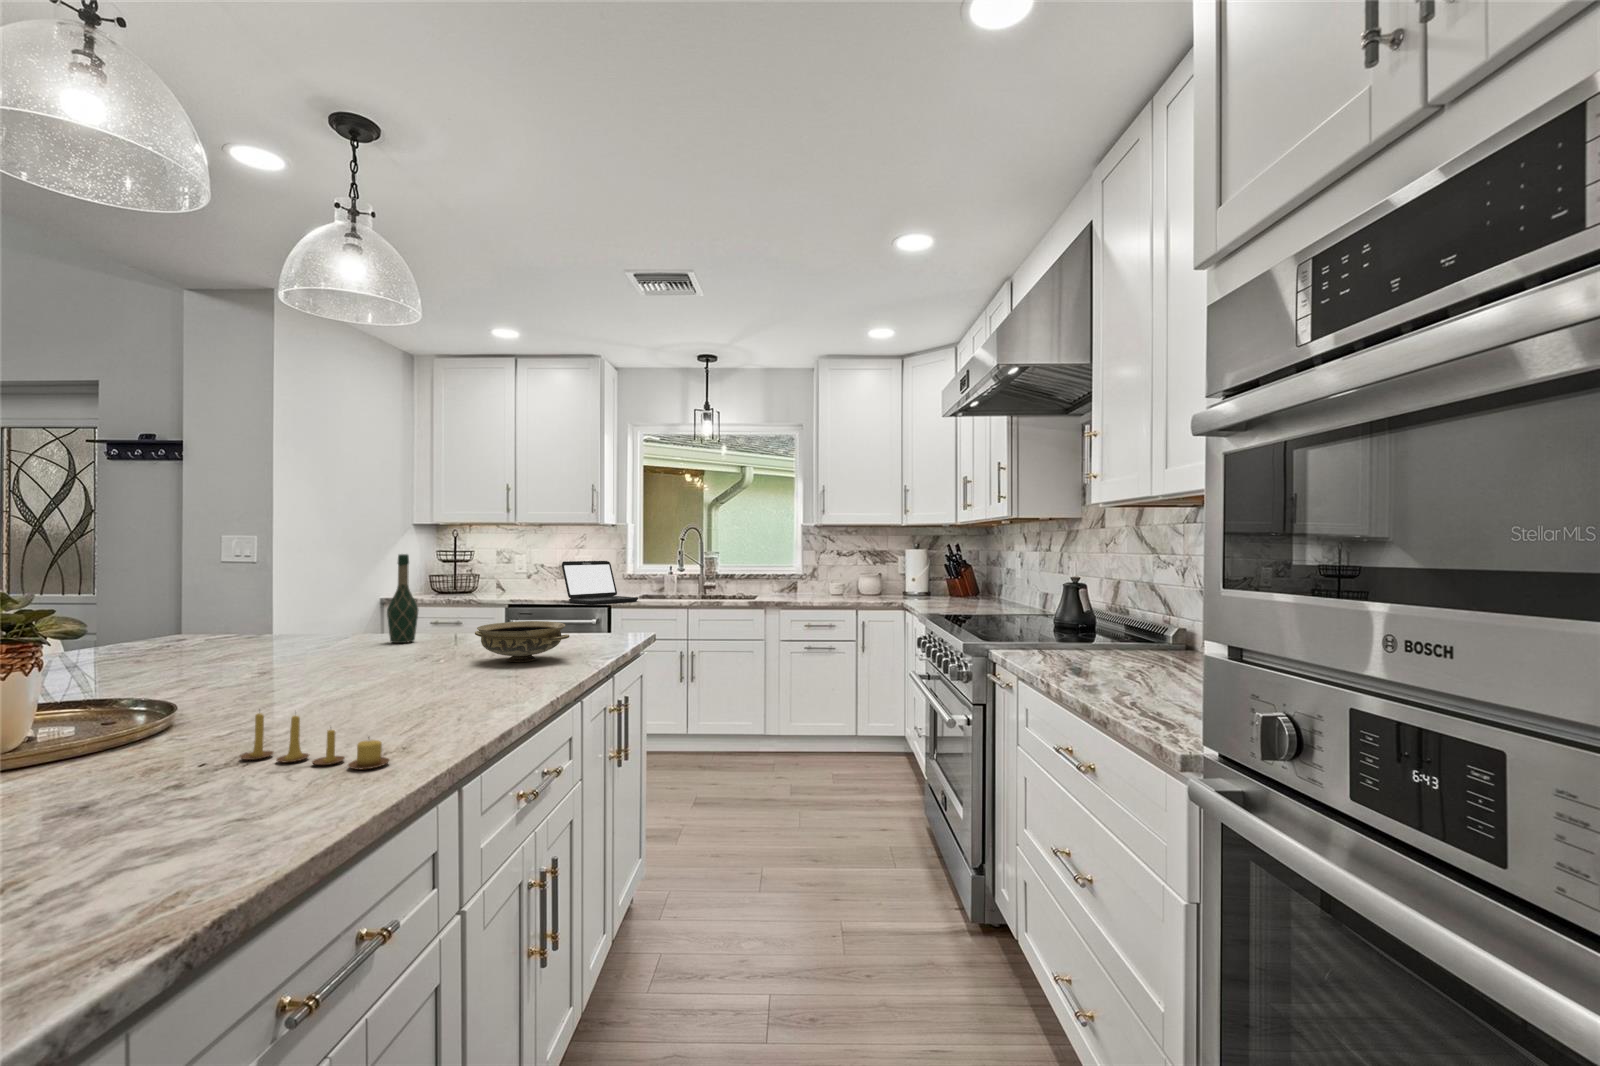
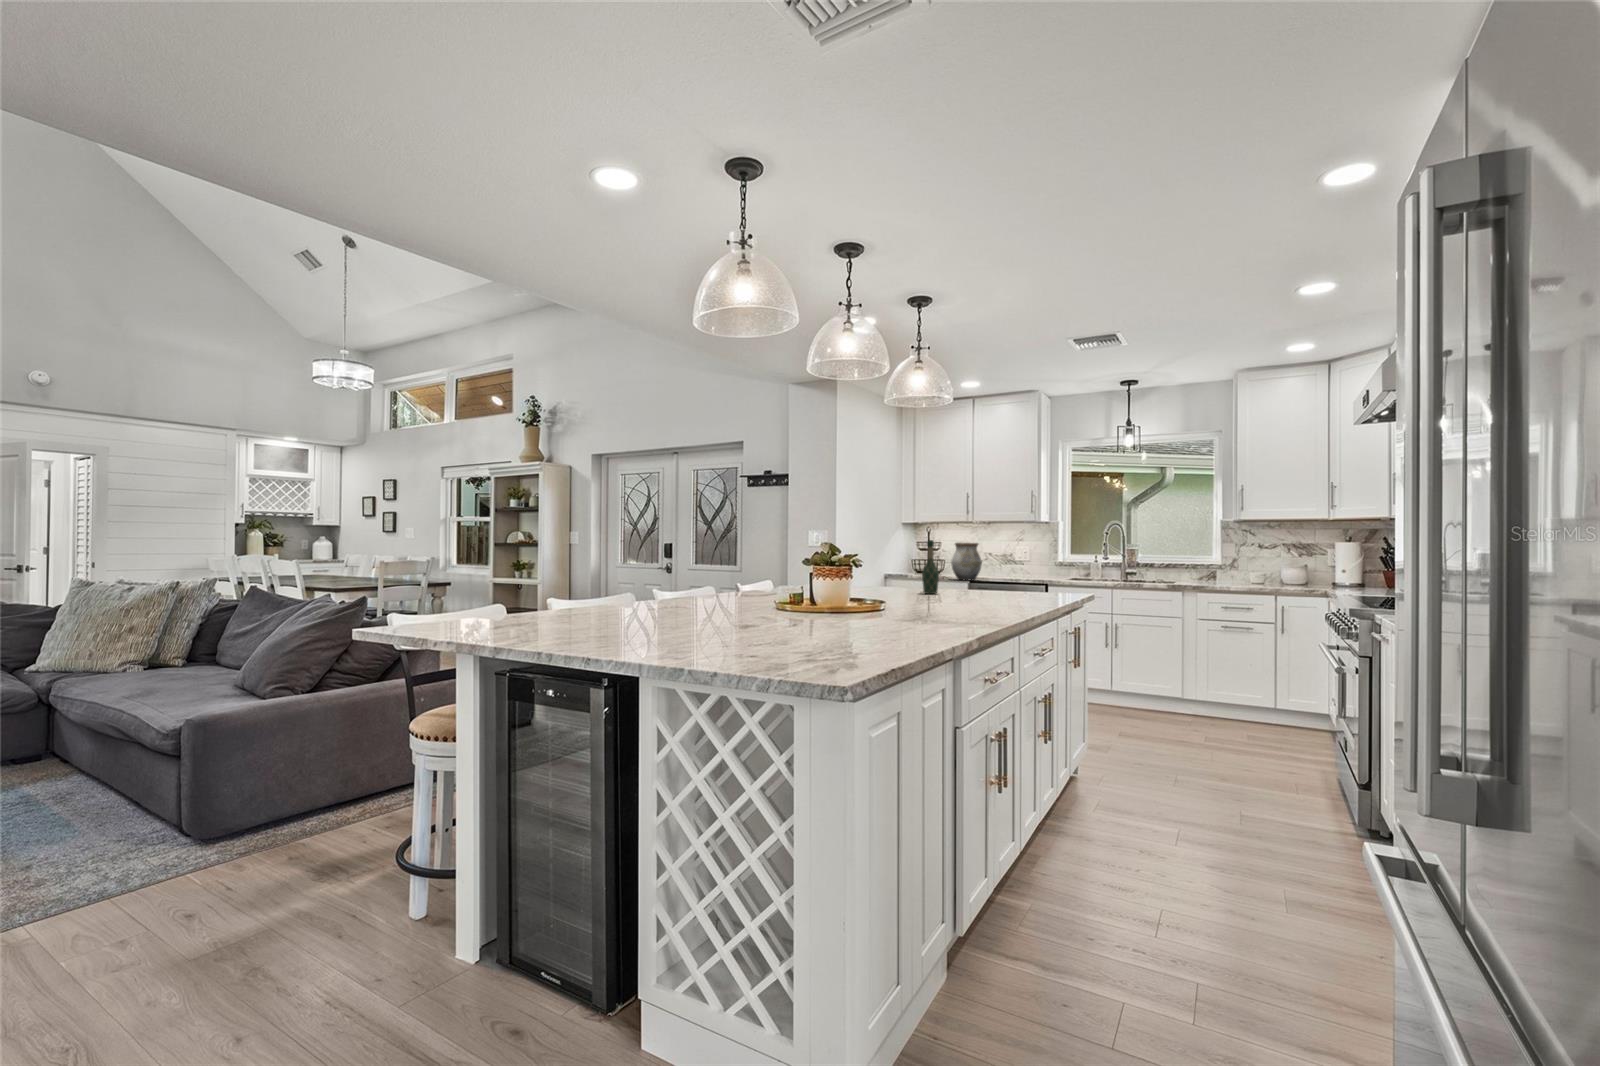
vase: none [481,552,524,603] -> present [951,543,982,581]
laptop: present [562,561,638,605] -> none [1010,550,1070,583]
ceramic bowl: present [475,621,569,662] -> none [983,580,1042,603]
candle: present [240,713,389,769] -> none [923,598,987,623]

